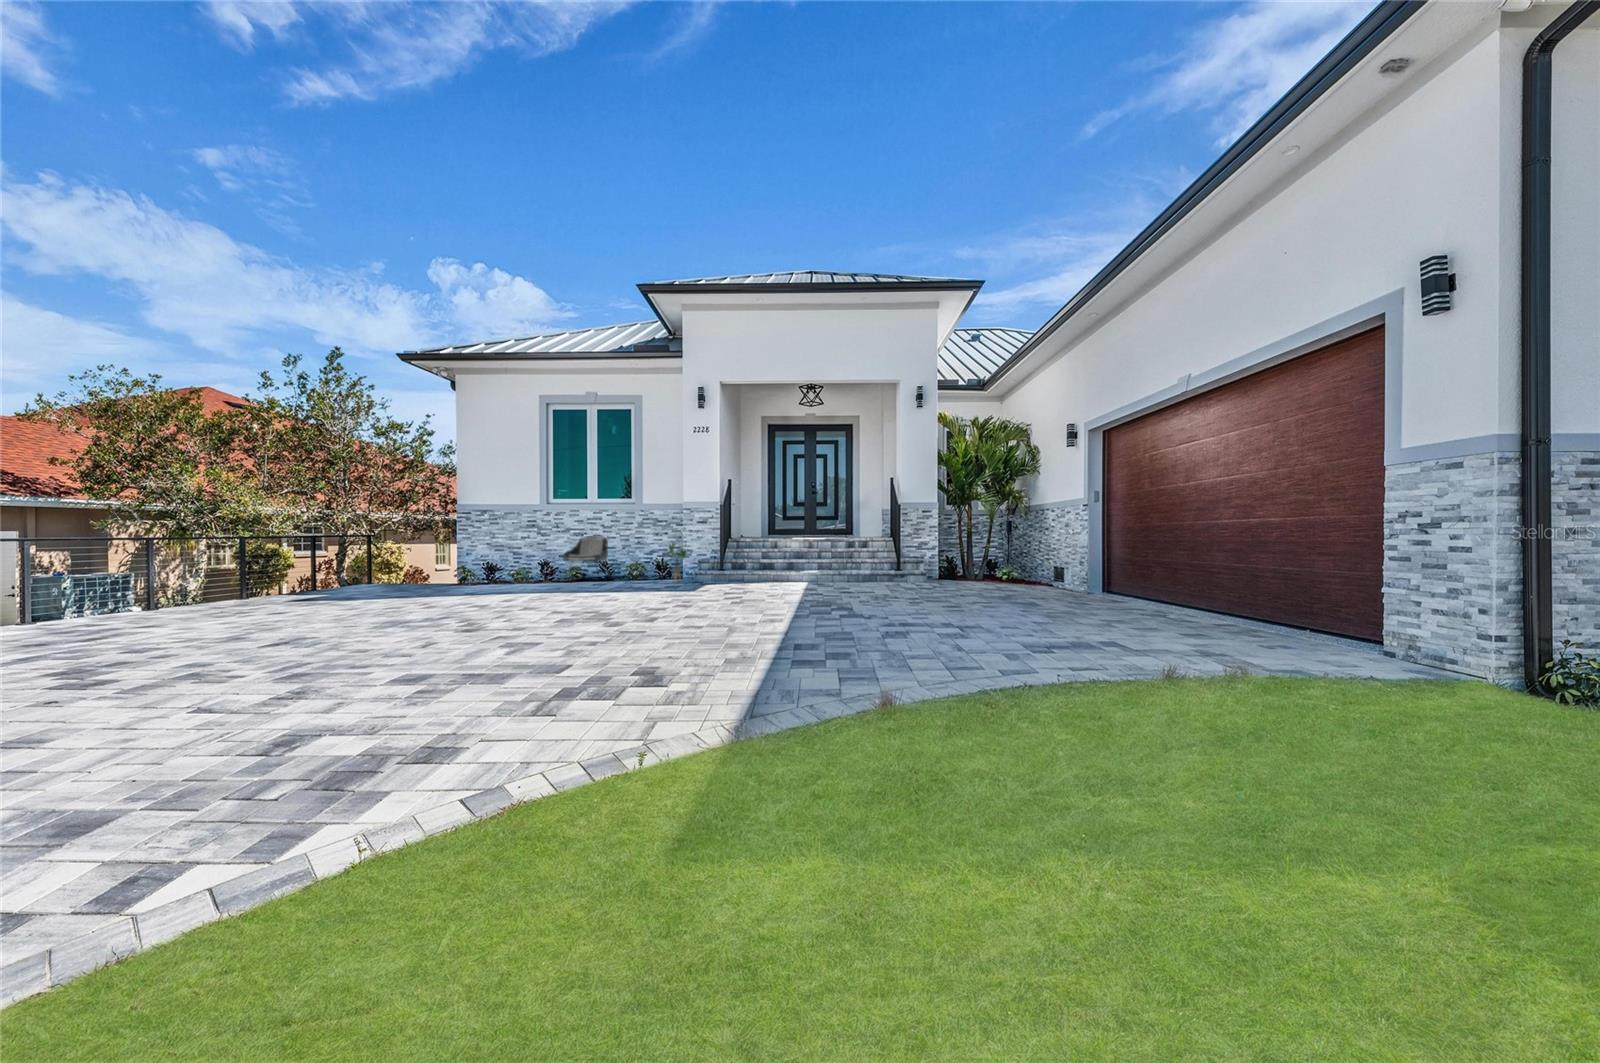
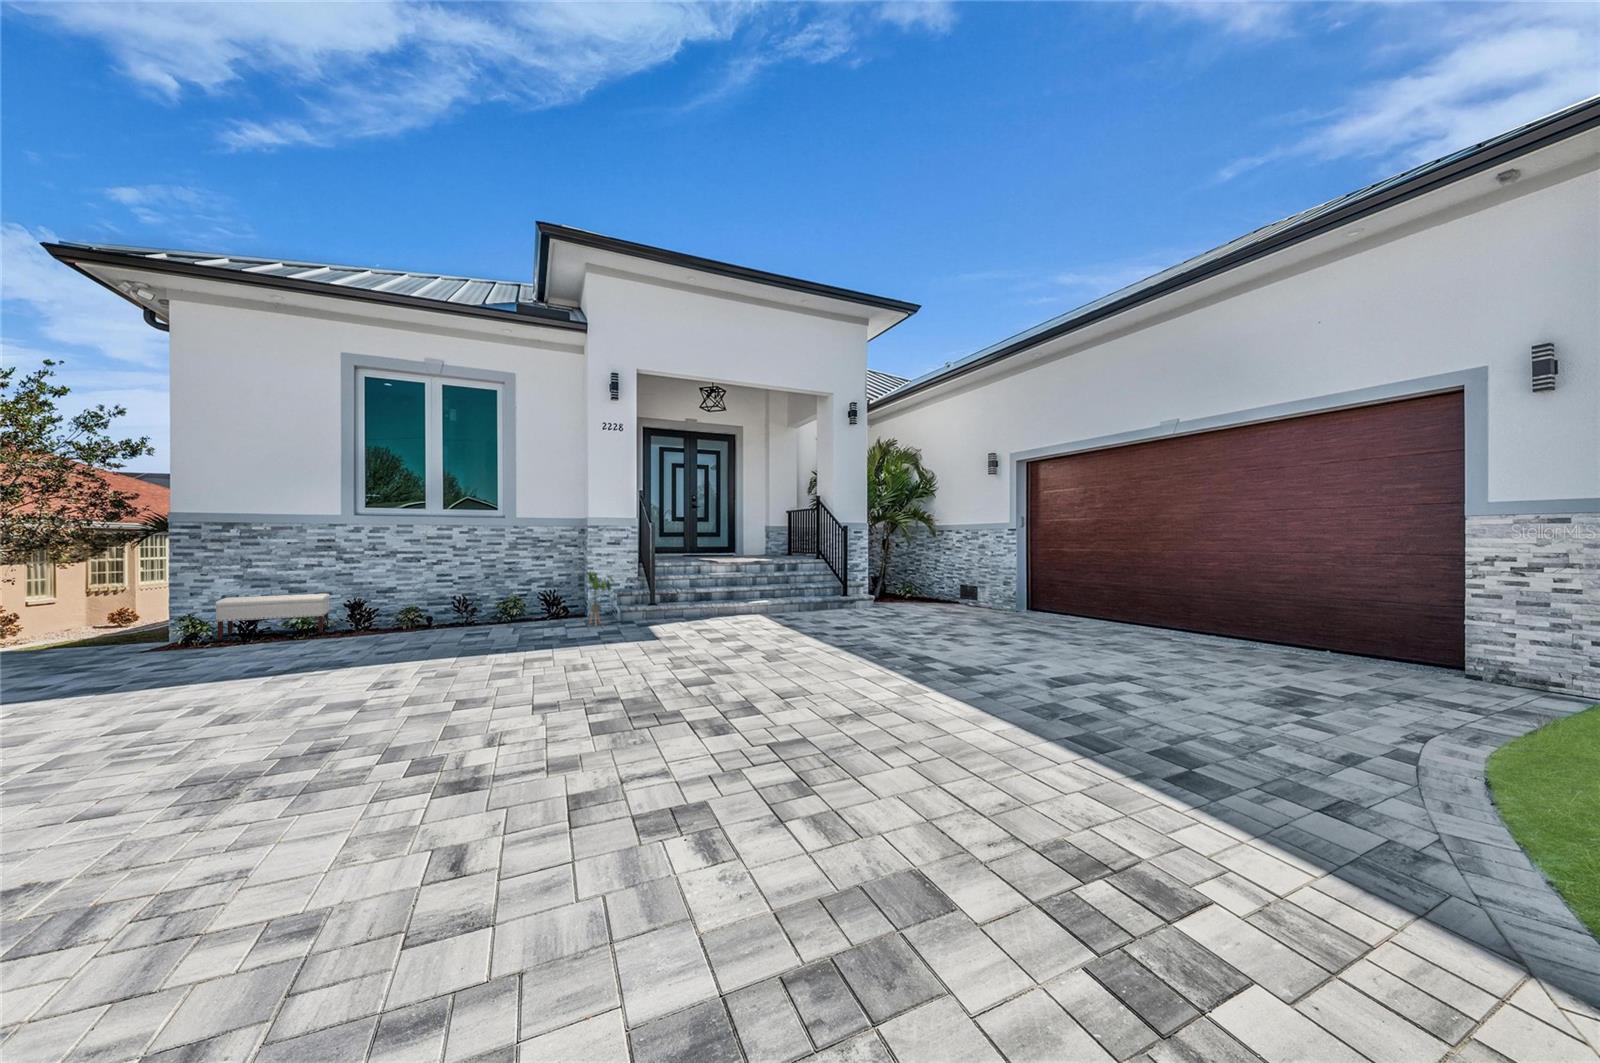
lounge chair: present [563,535,610,579] -> none [400,561,469,630]
bench: none [472,555,533,580] -> present [215,594,330,640]

